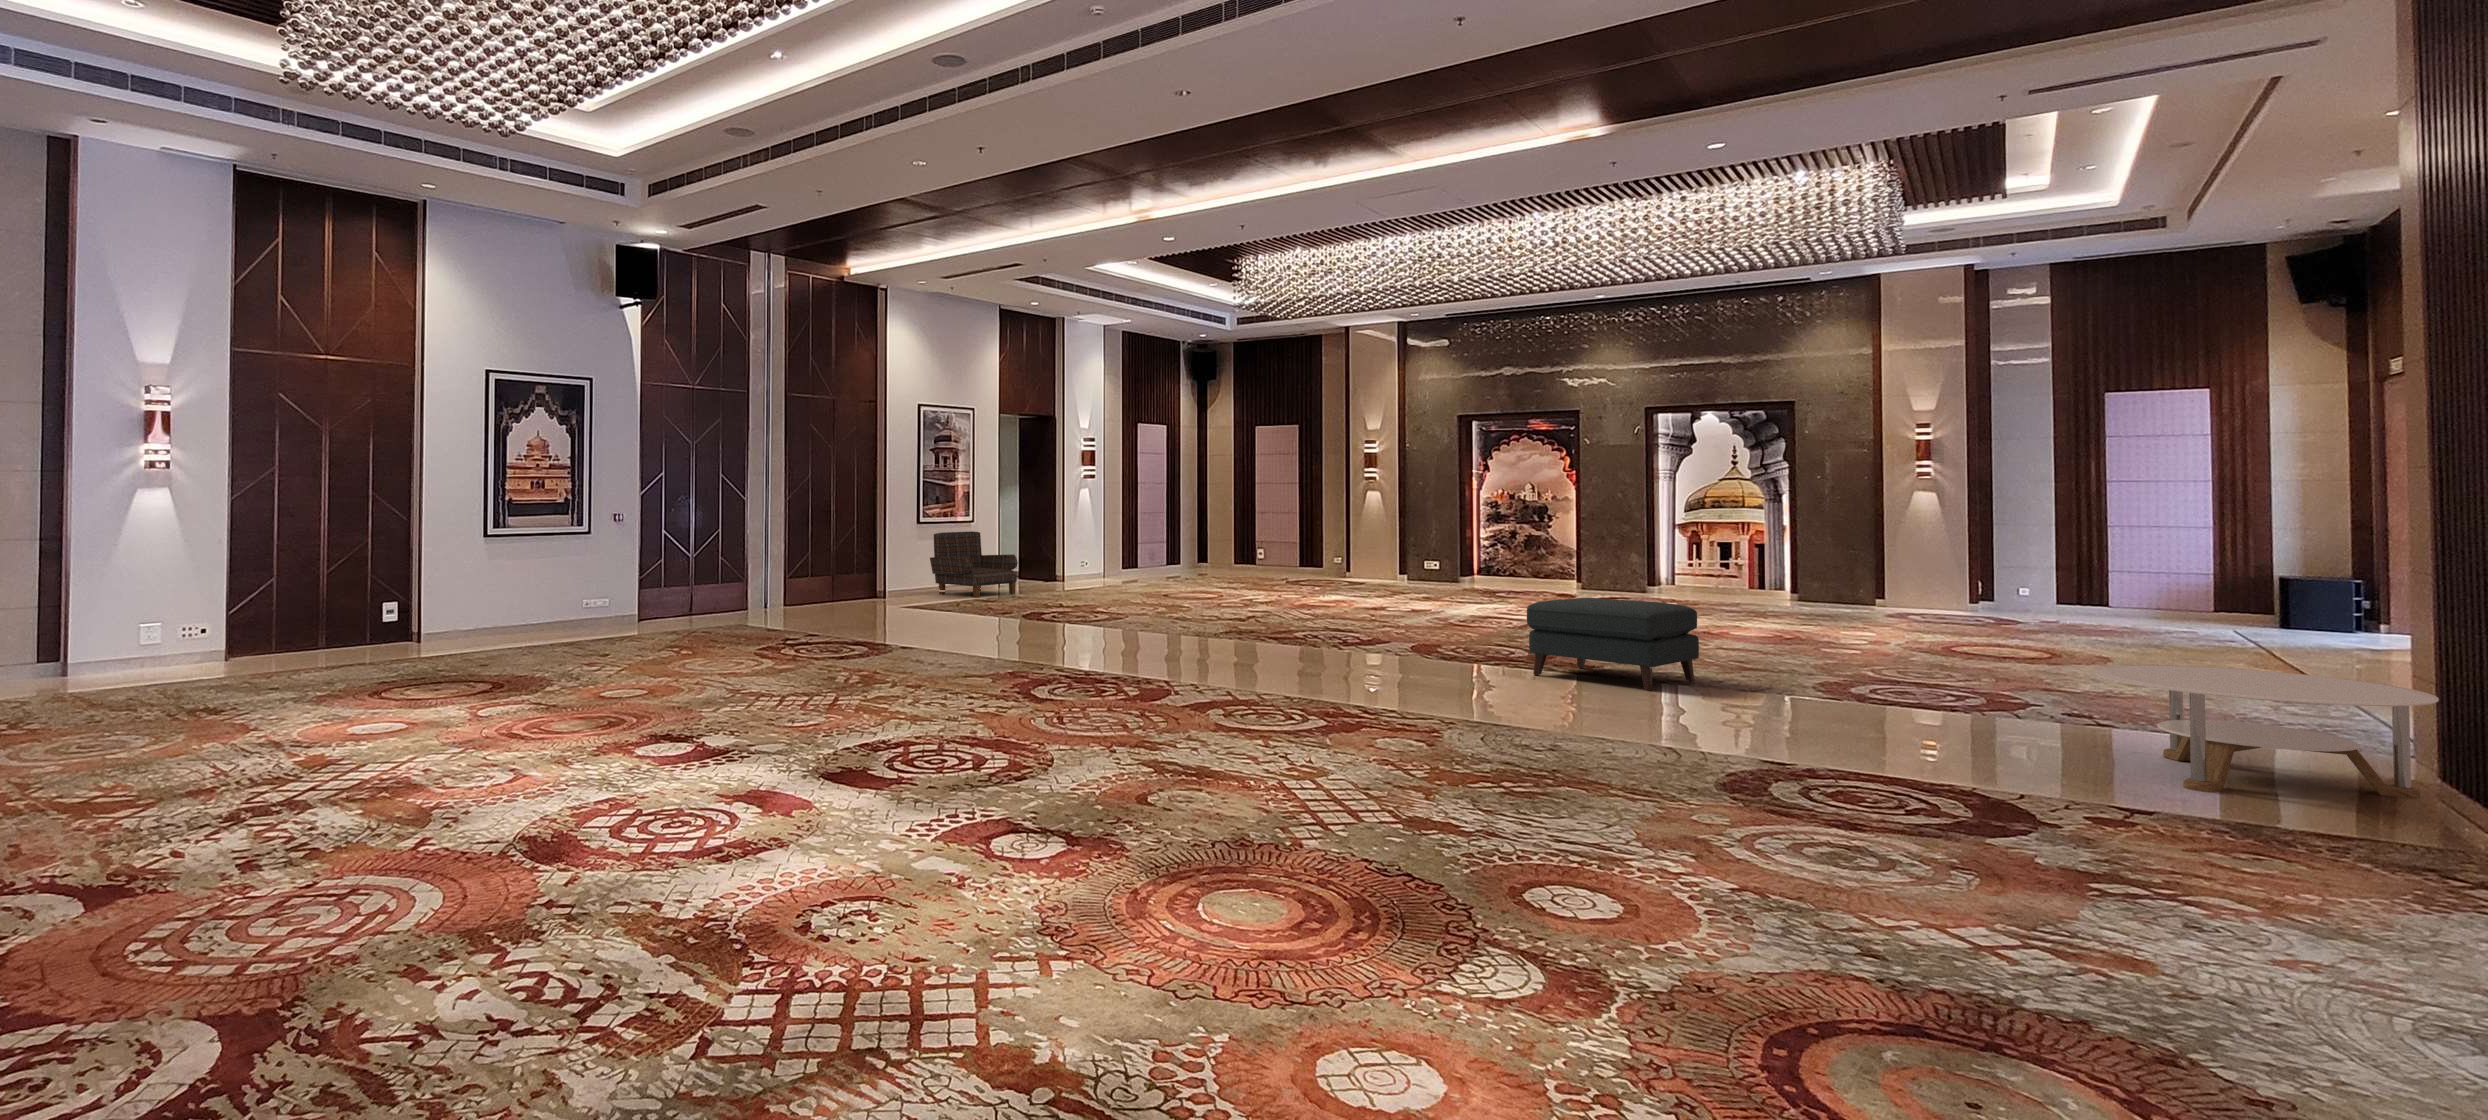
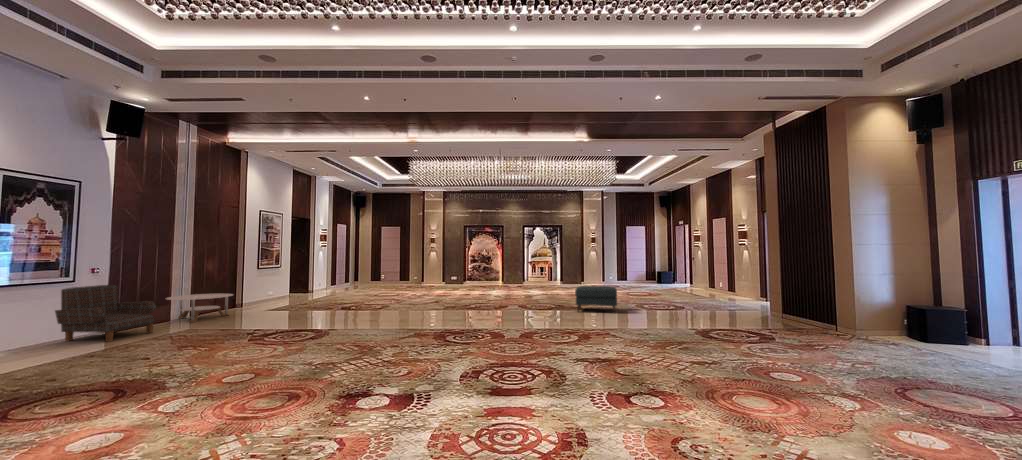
armchair: present [930,531,1018,598] -> present [55,285,156,342]
round table: present [2094,665,2439,799] -> present [167,293,233,322]

